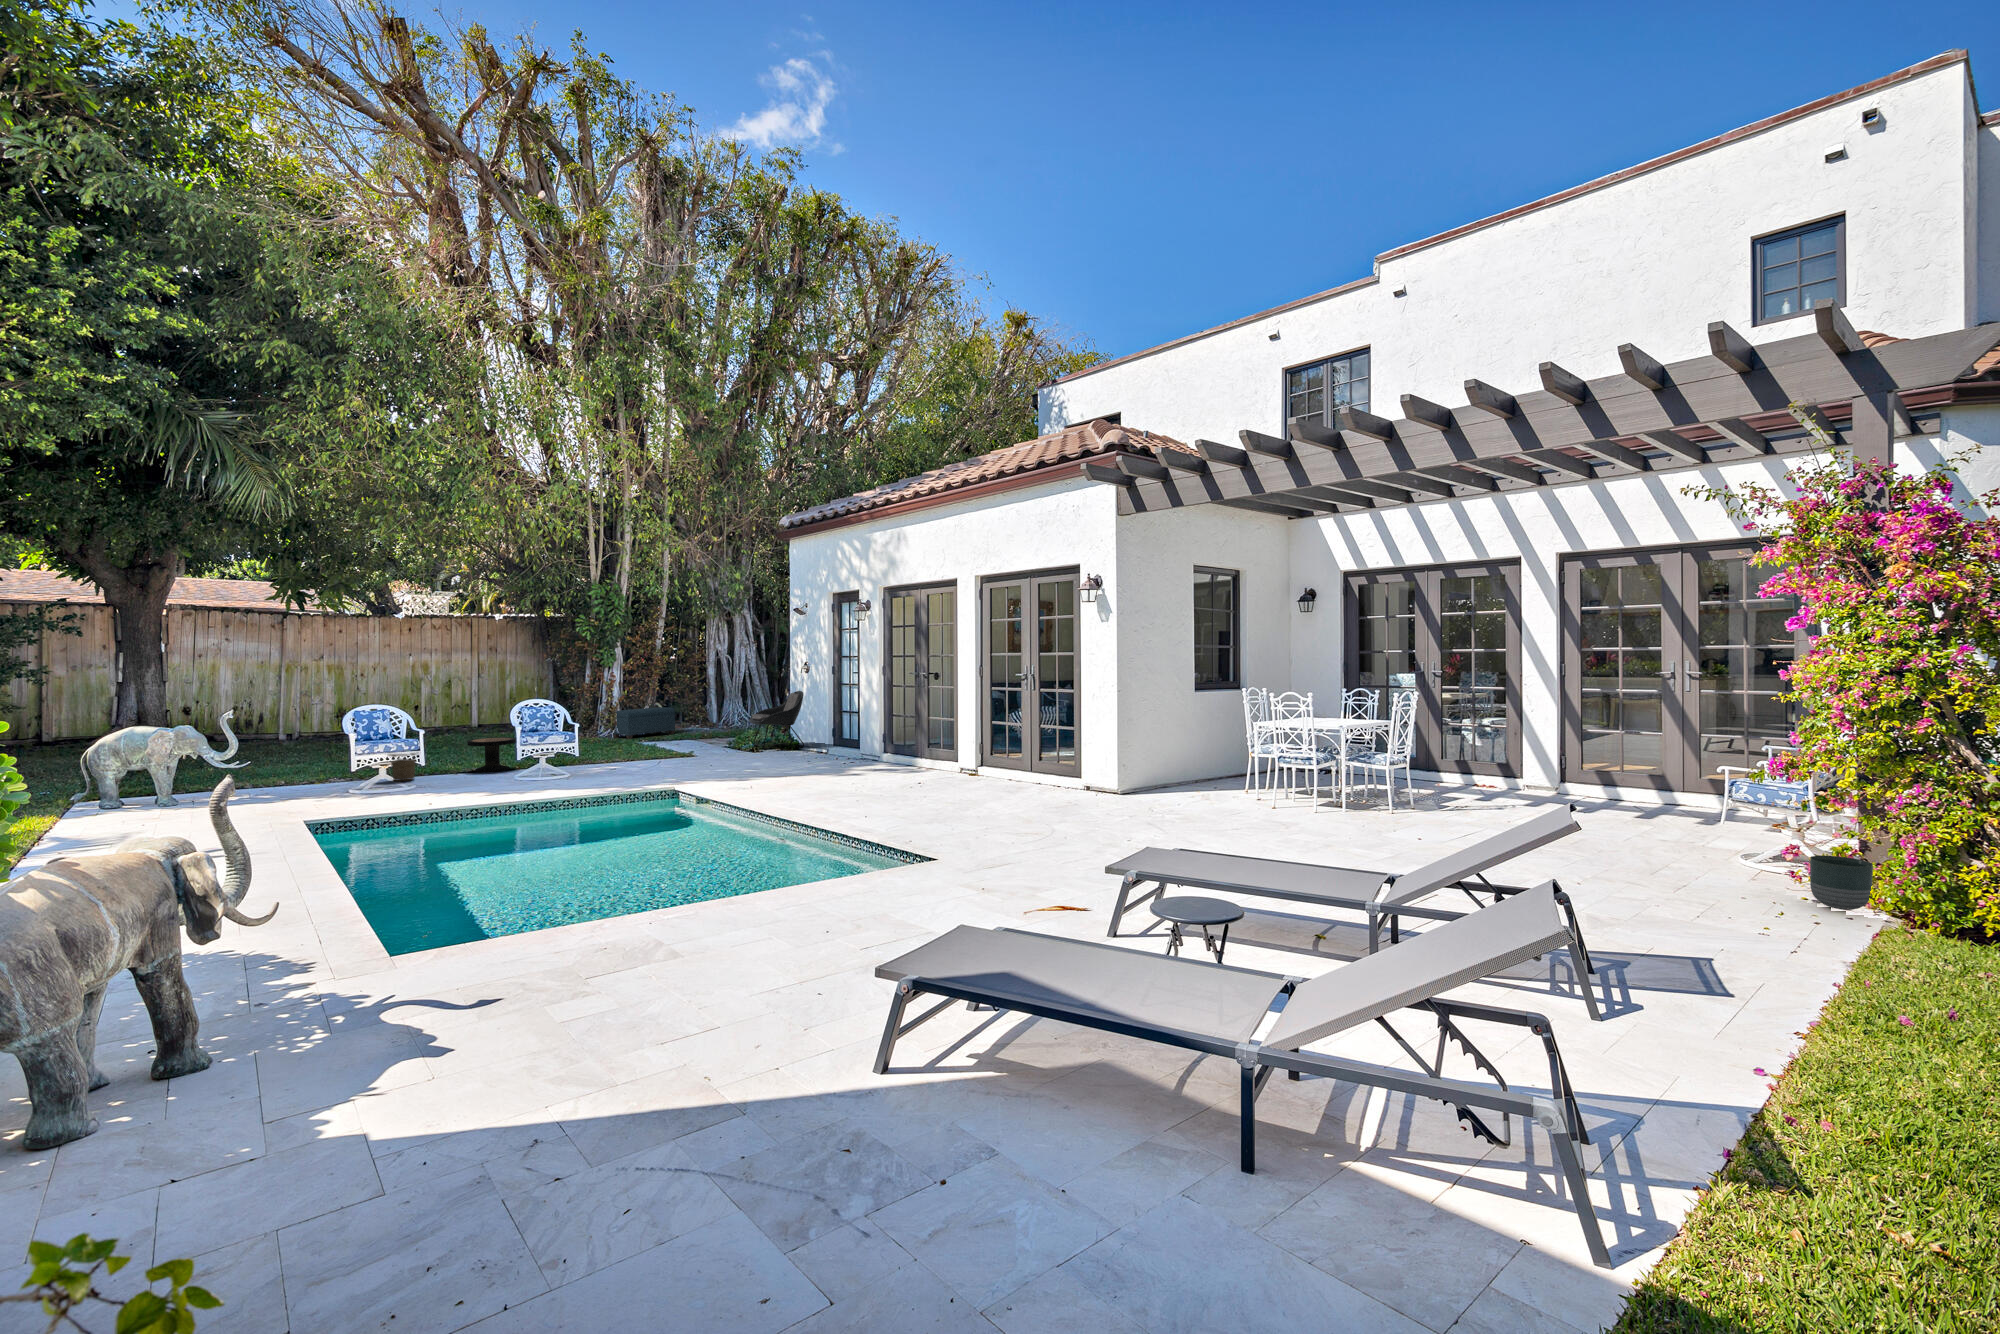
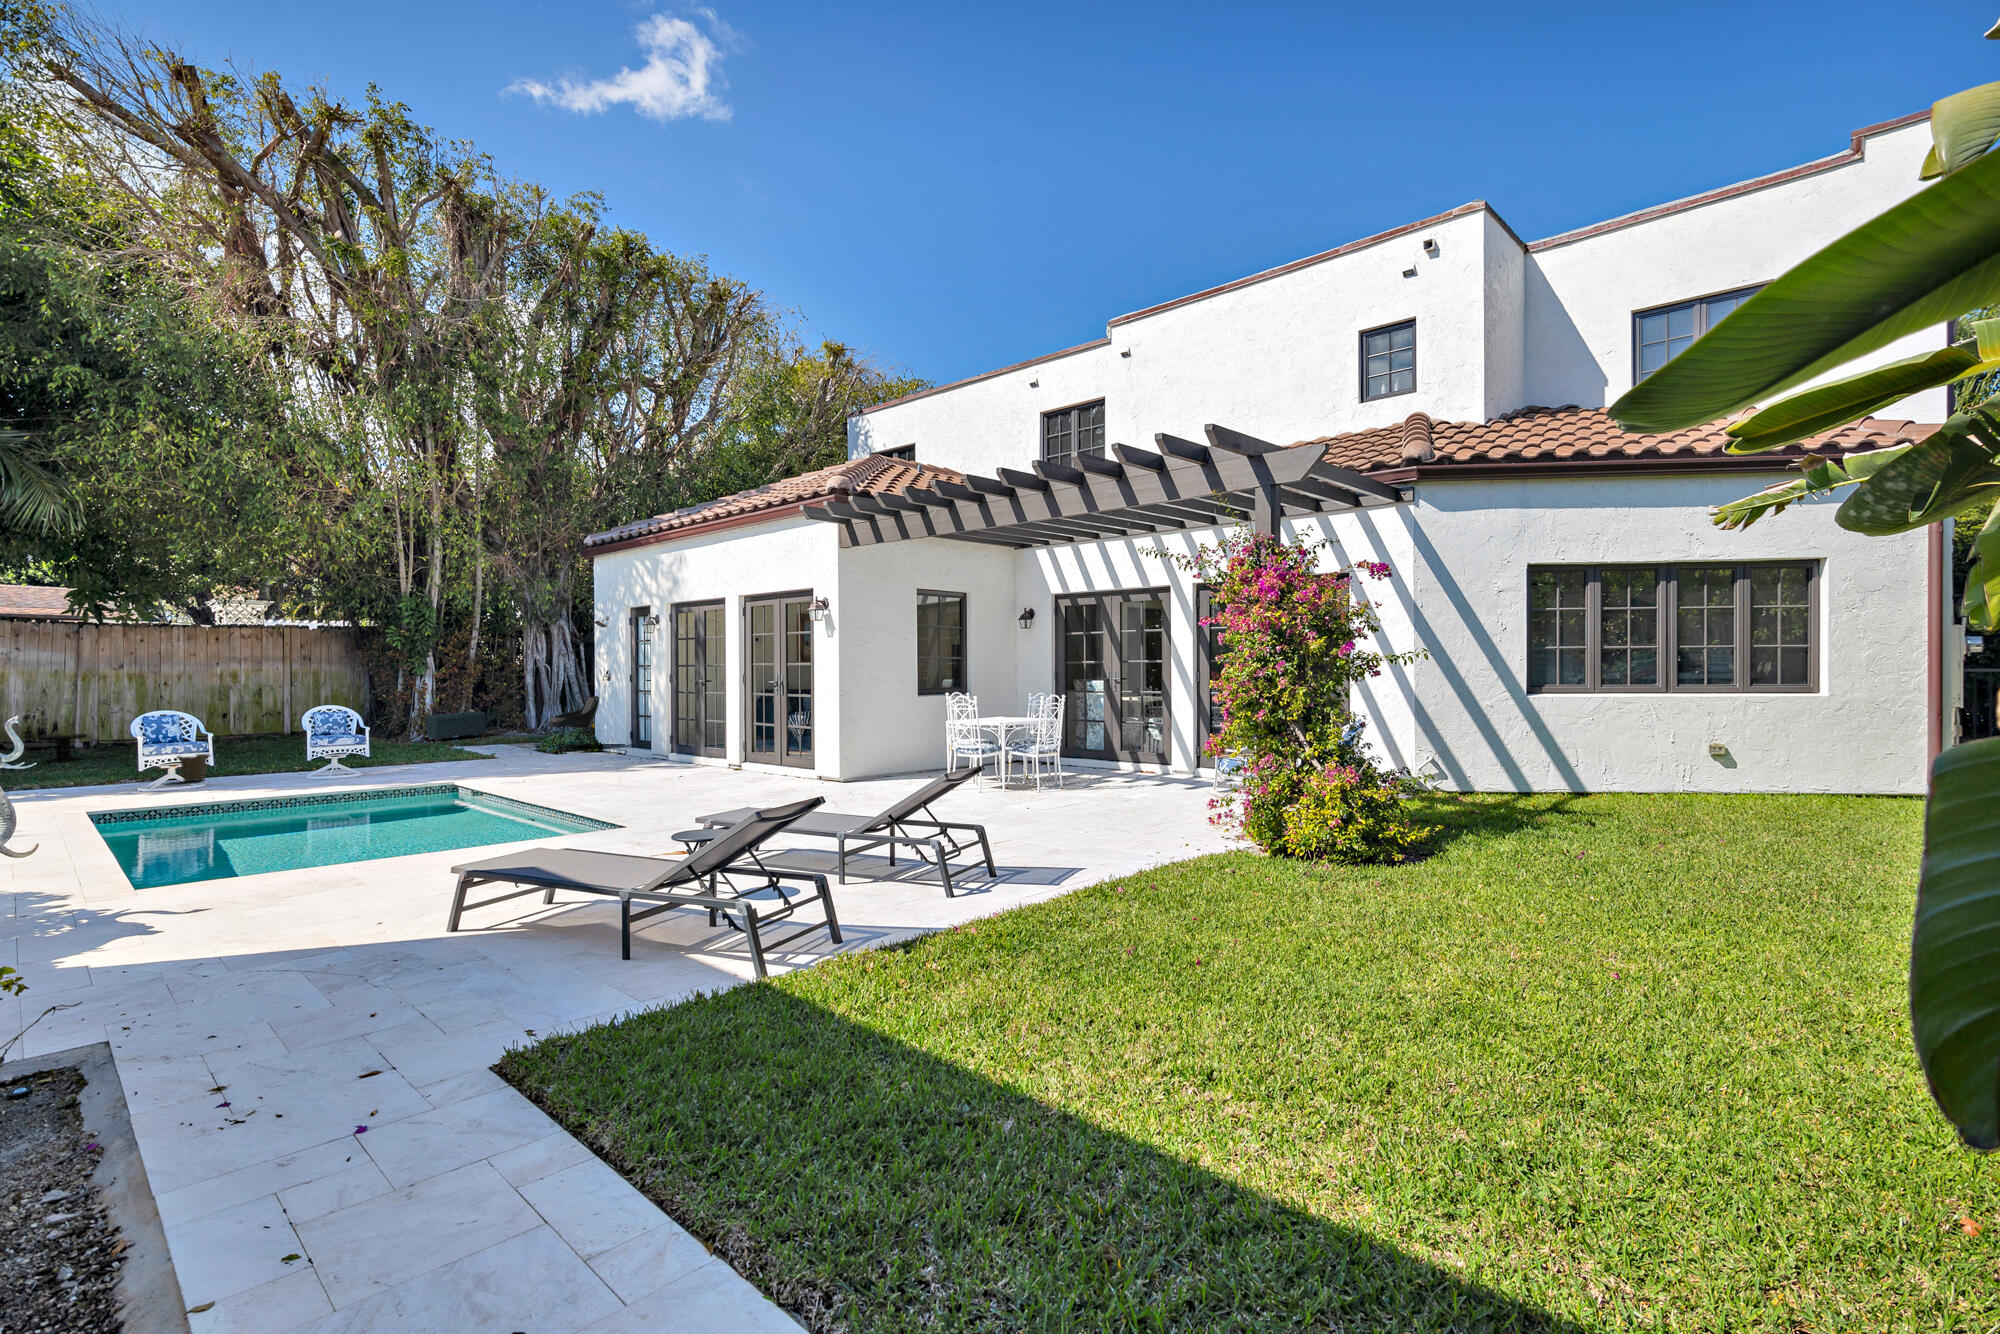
side table: present [467,737,516,772] -> present [38,734,87,762]
planter: present [1810,855,1873,910] -> none [1225,812,1258,849]

